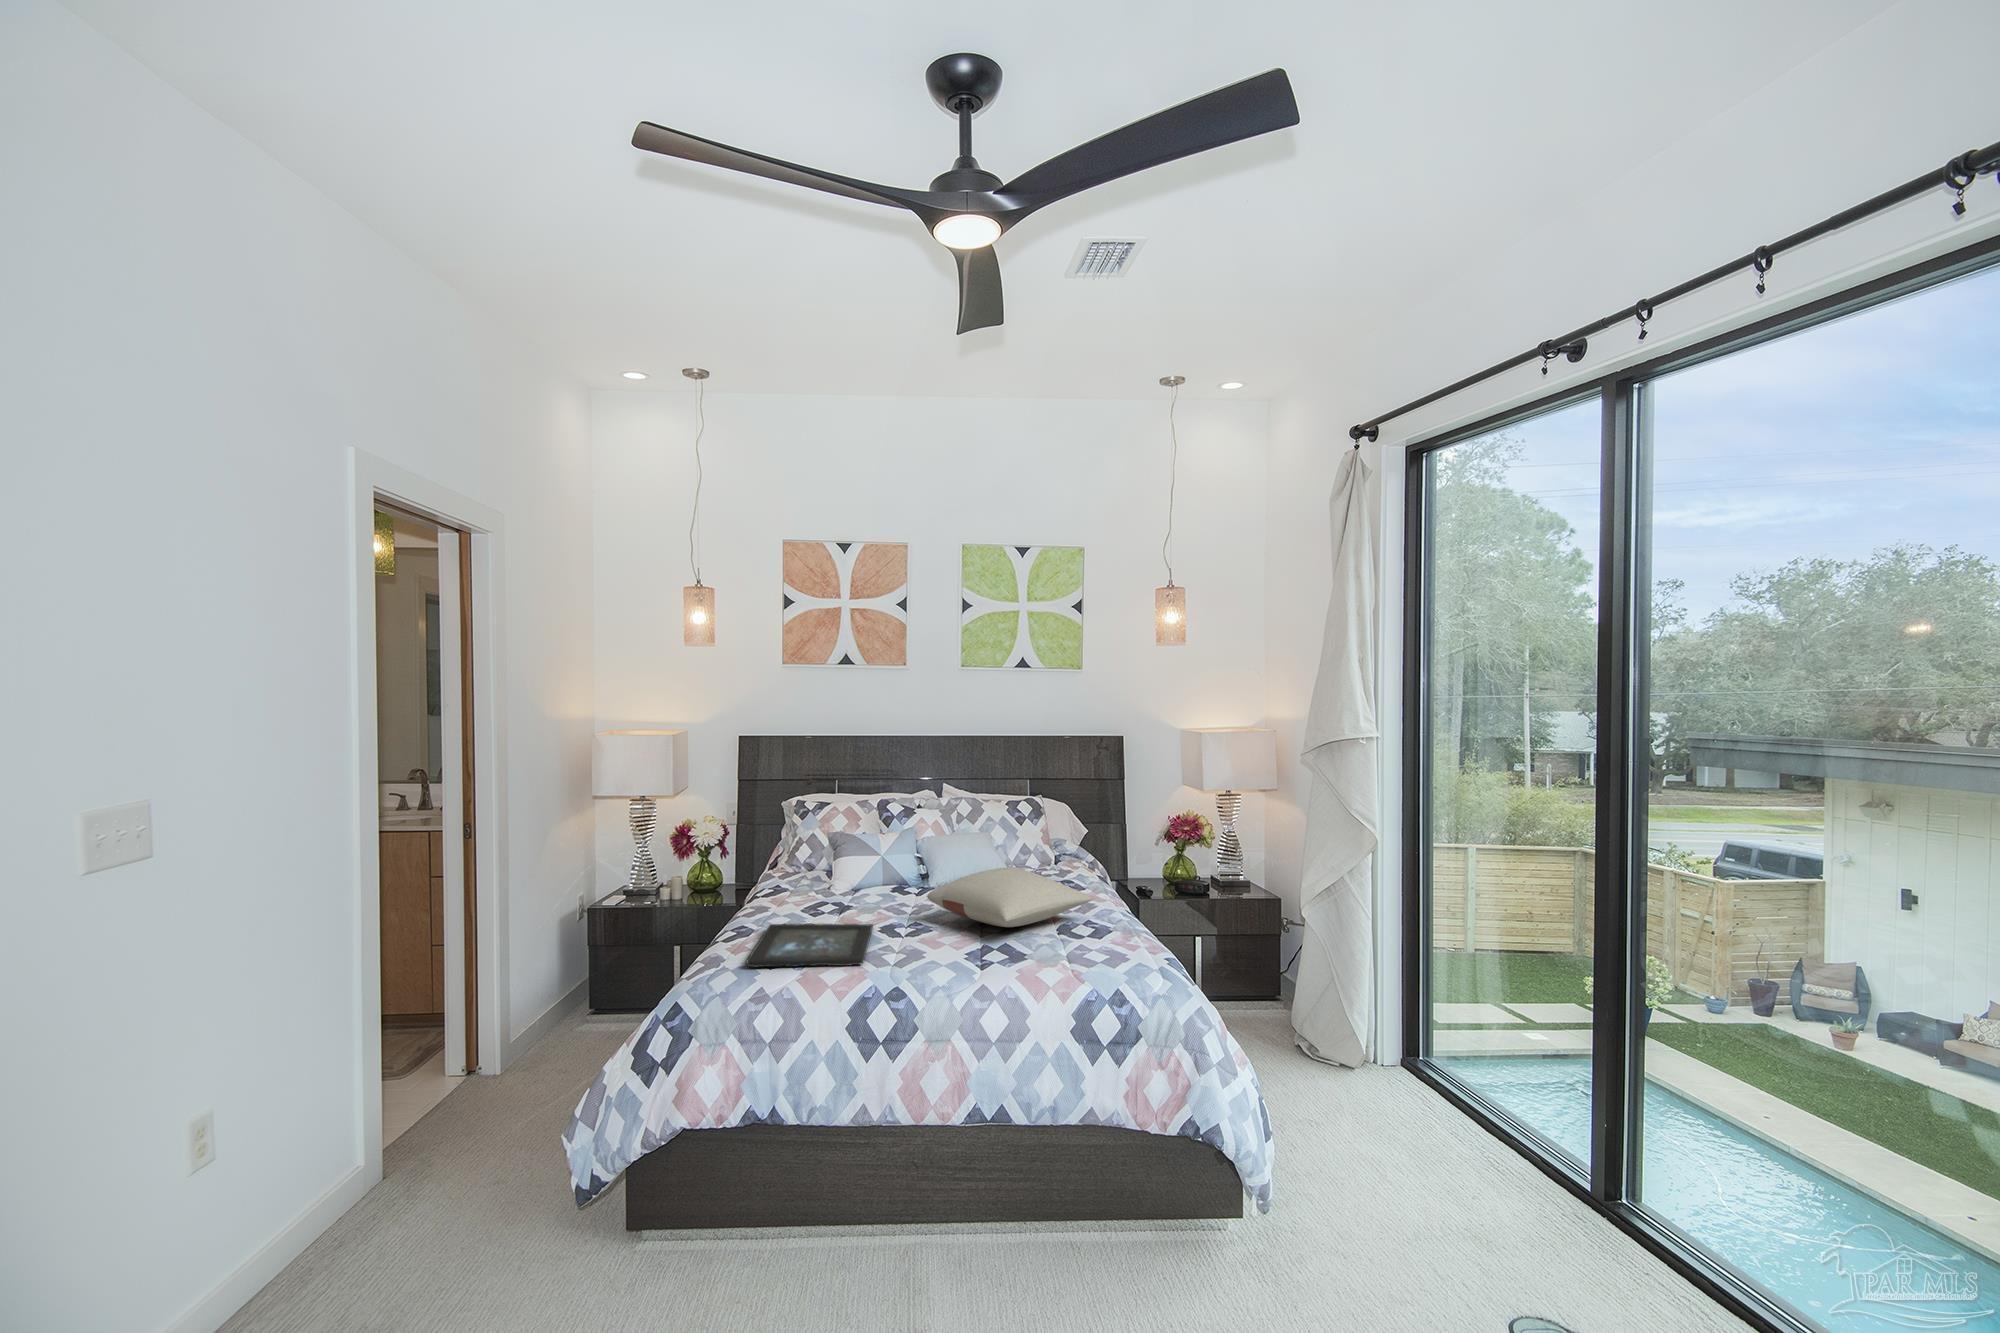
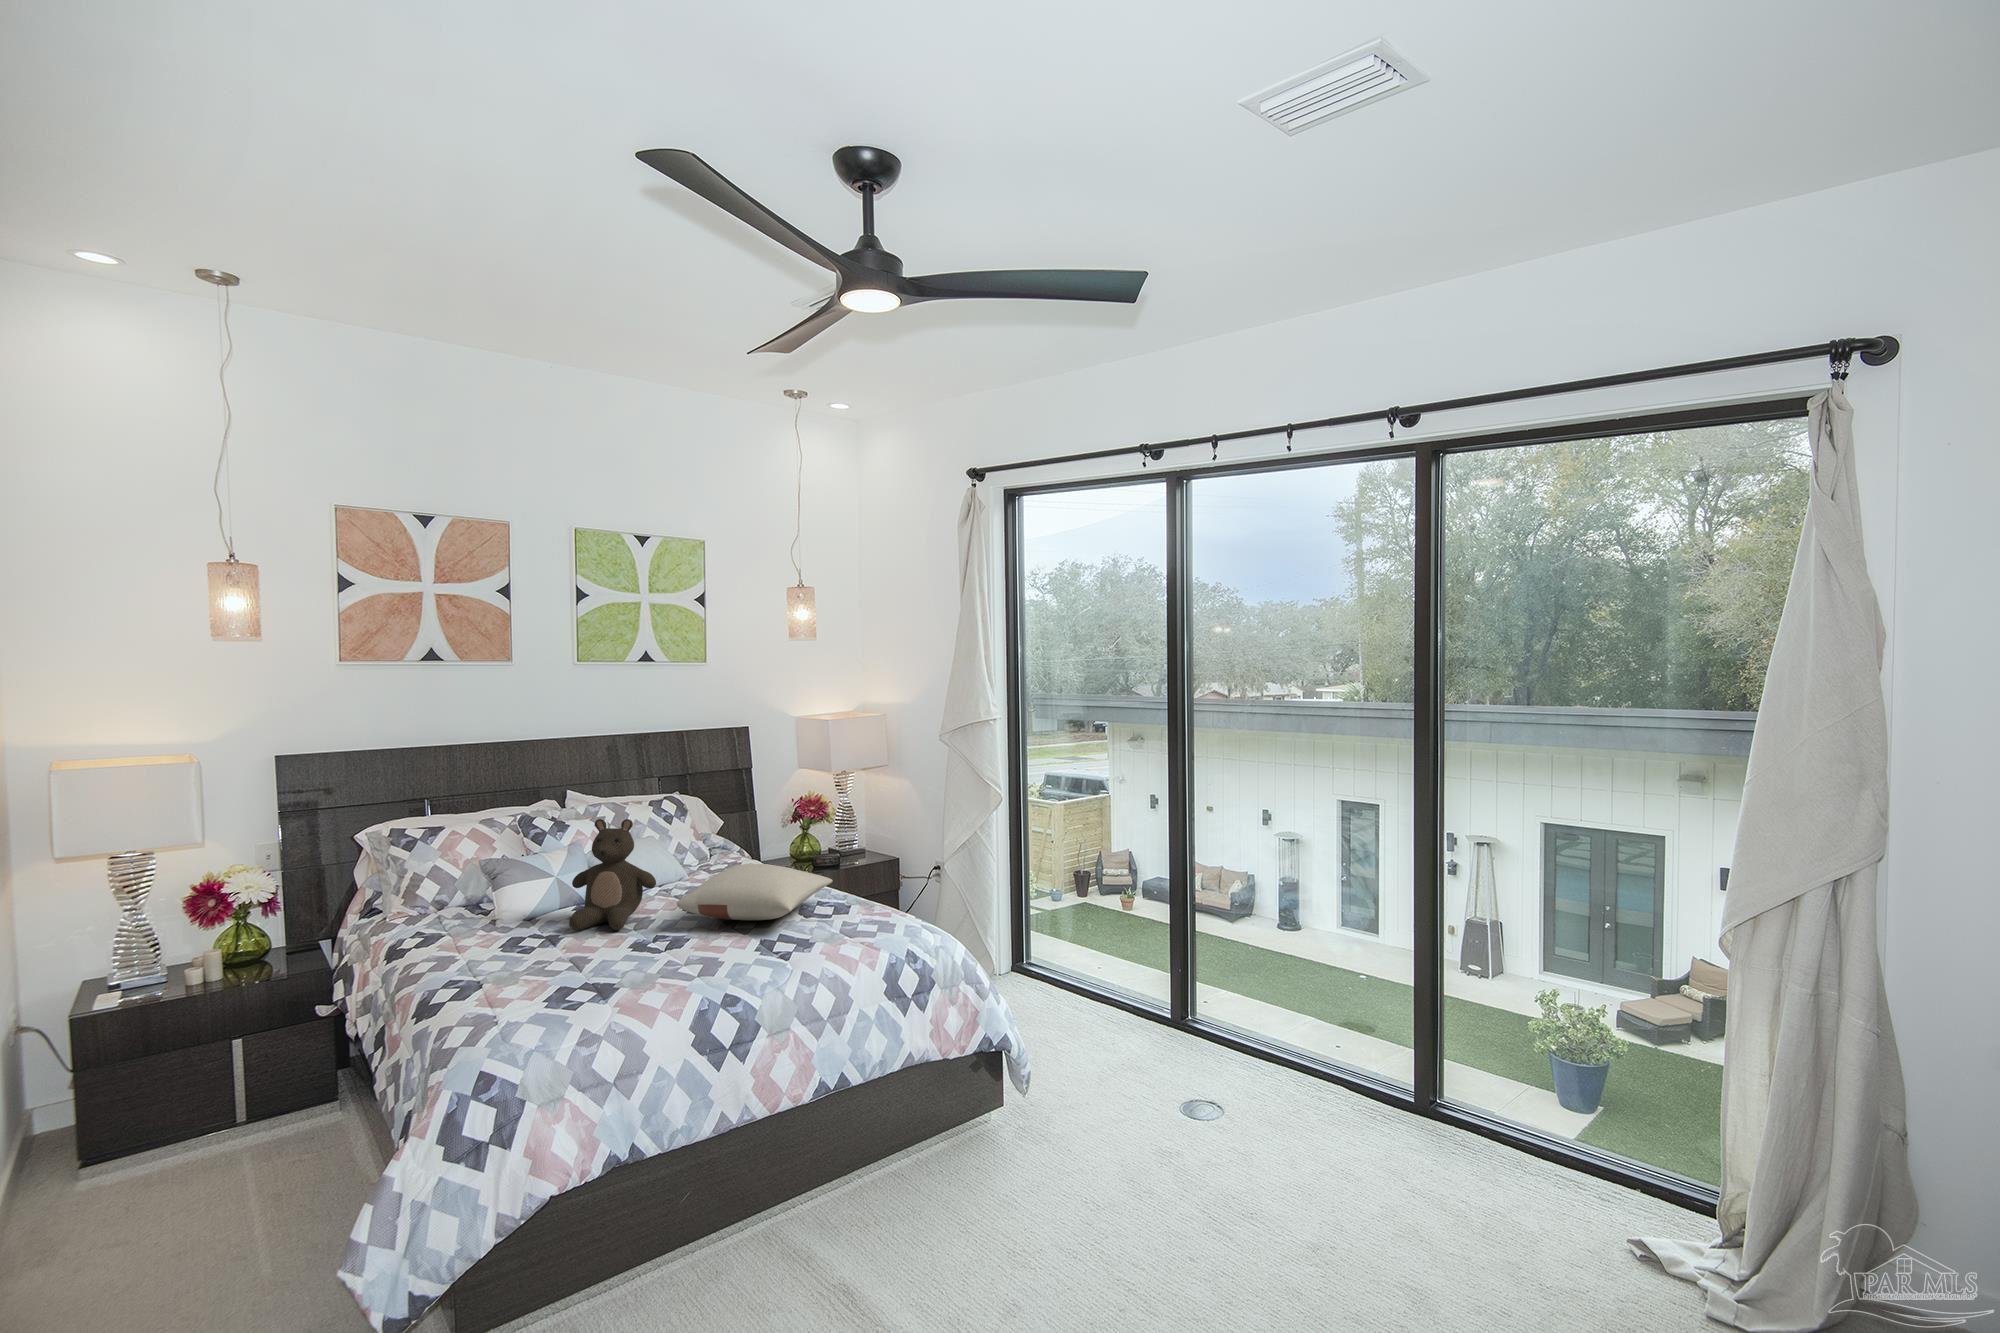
stuffed bear: none [855,807,932,912] -> present [569,819,656,930]
tray: present [746,923,873,967] -> none [509,943,677,1009]

